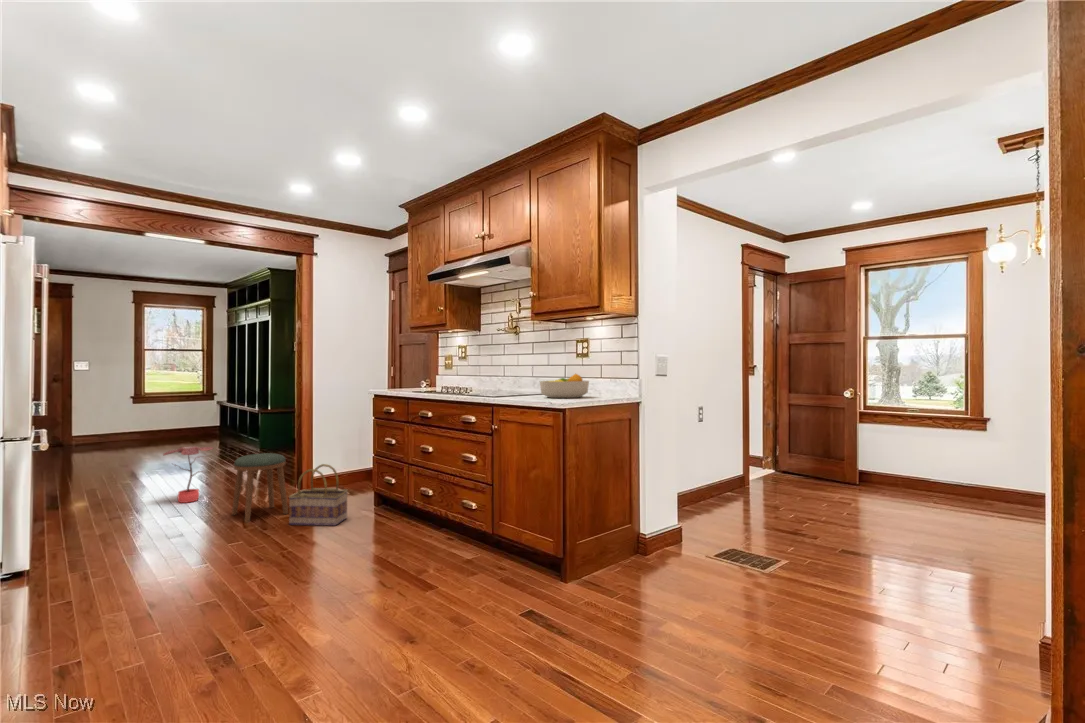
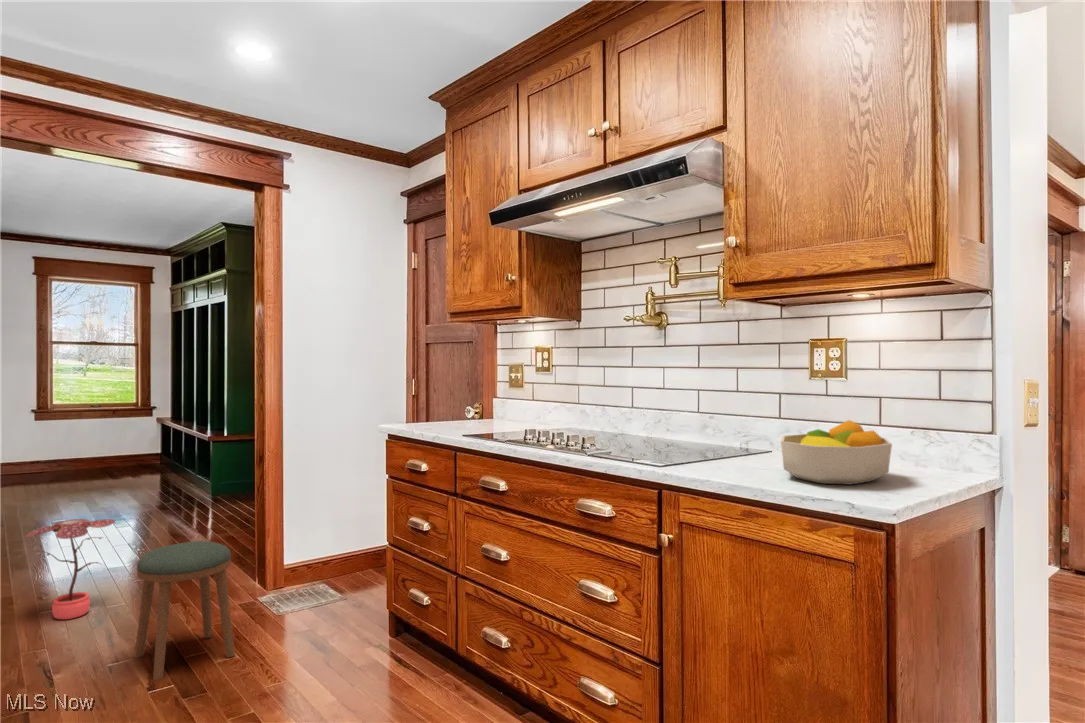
basket: present [289,464,348,526] -> none [231,570,343,697]

